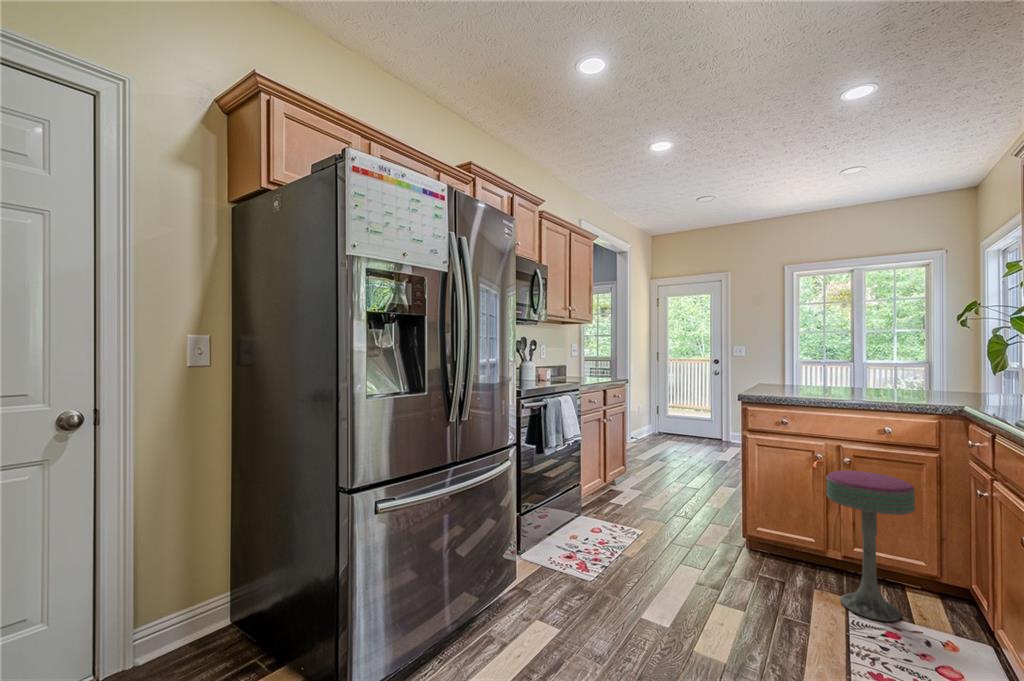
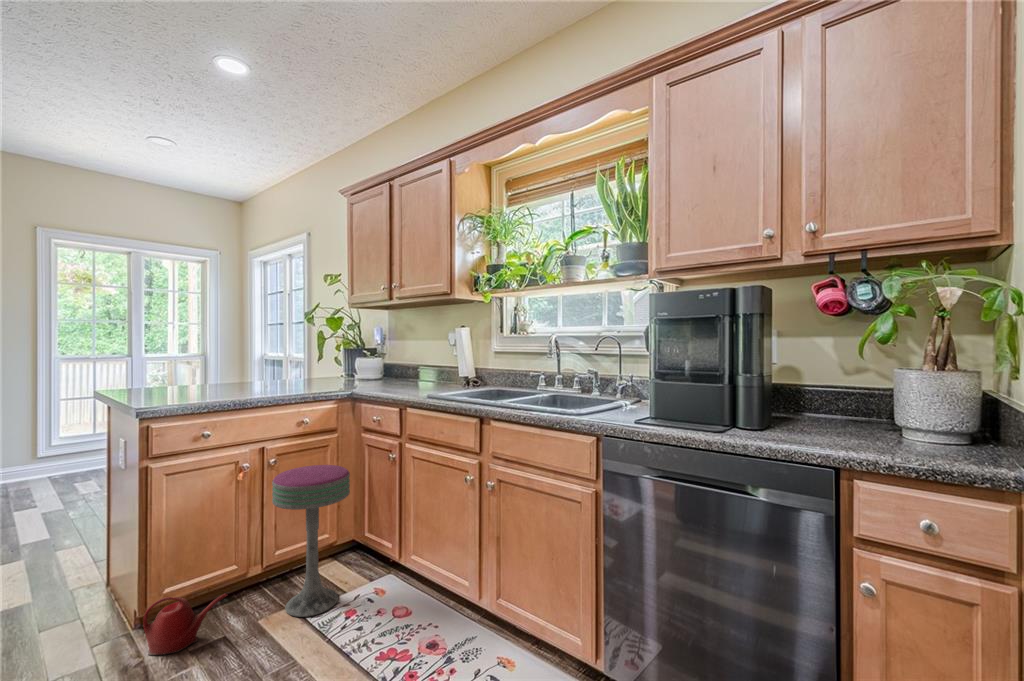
watering can: none [739,529,788,573] -> present [143,594,227,655]

